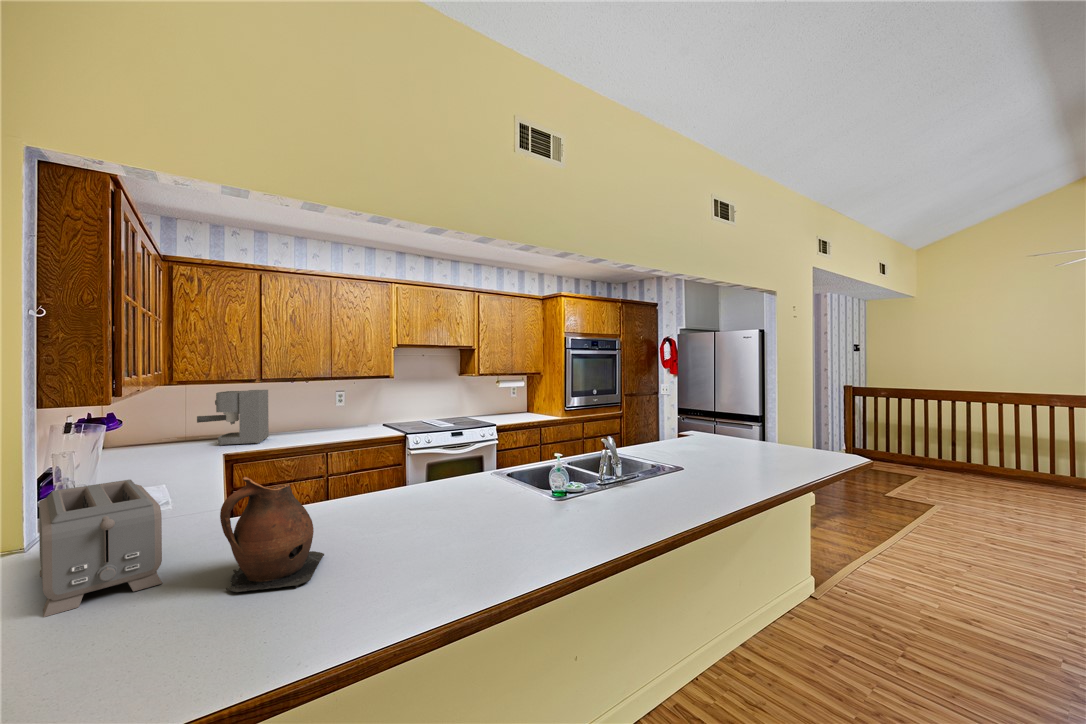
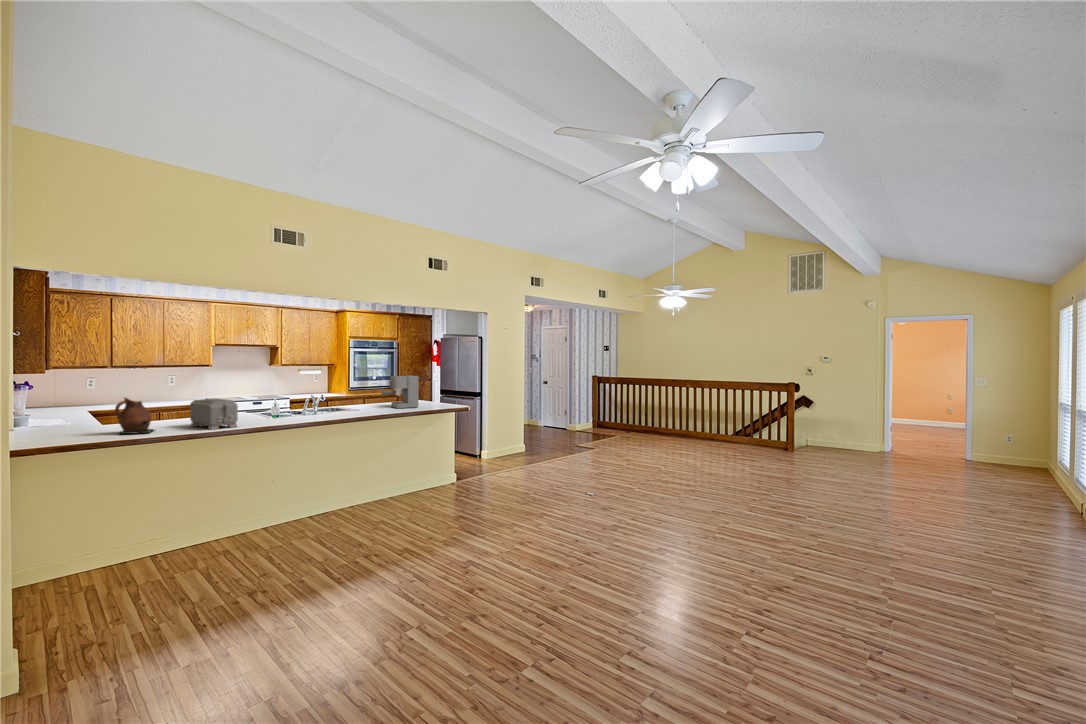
coffee maker: present [197,390,269,446] -> present [382,376,419,409]
toaster: present [39,480,162,617] -> present [190,398,238,430]

